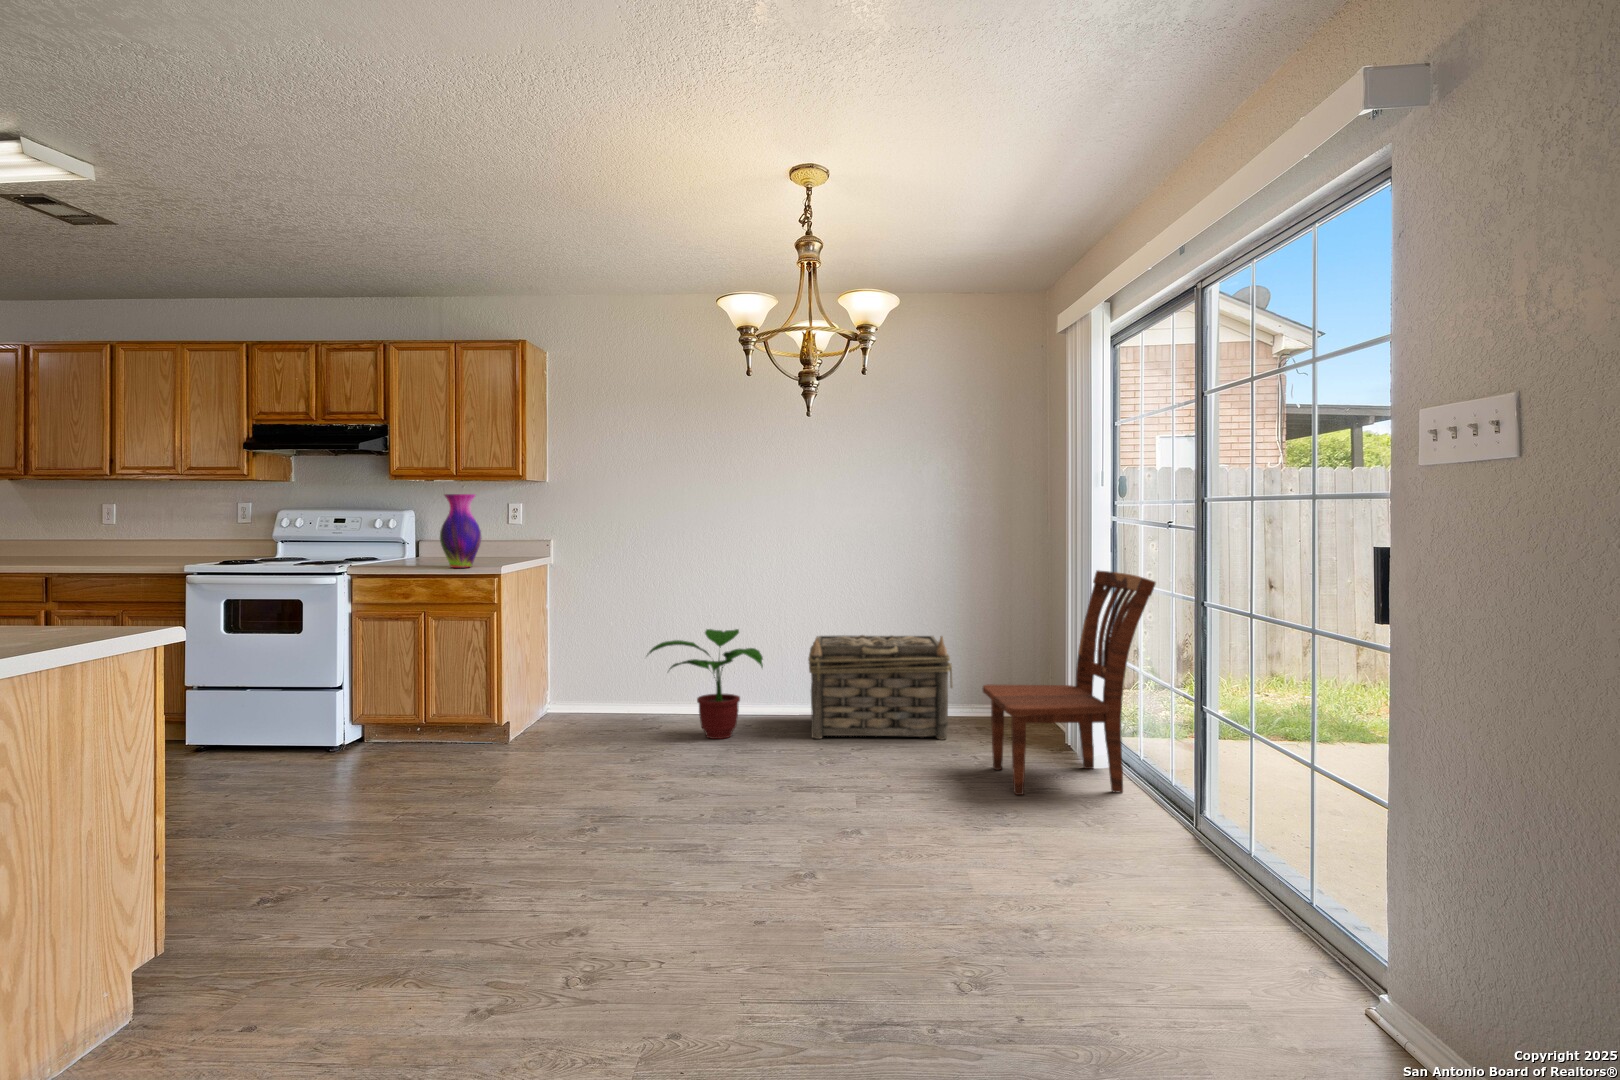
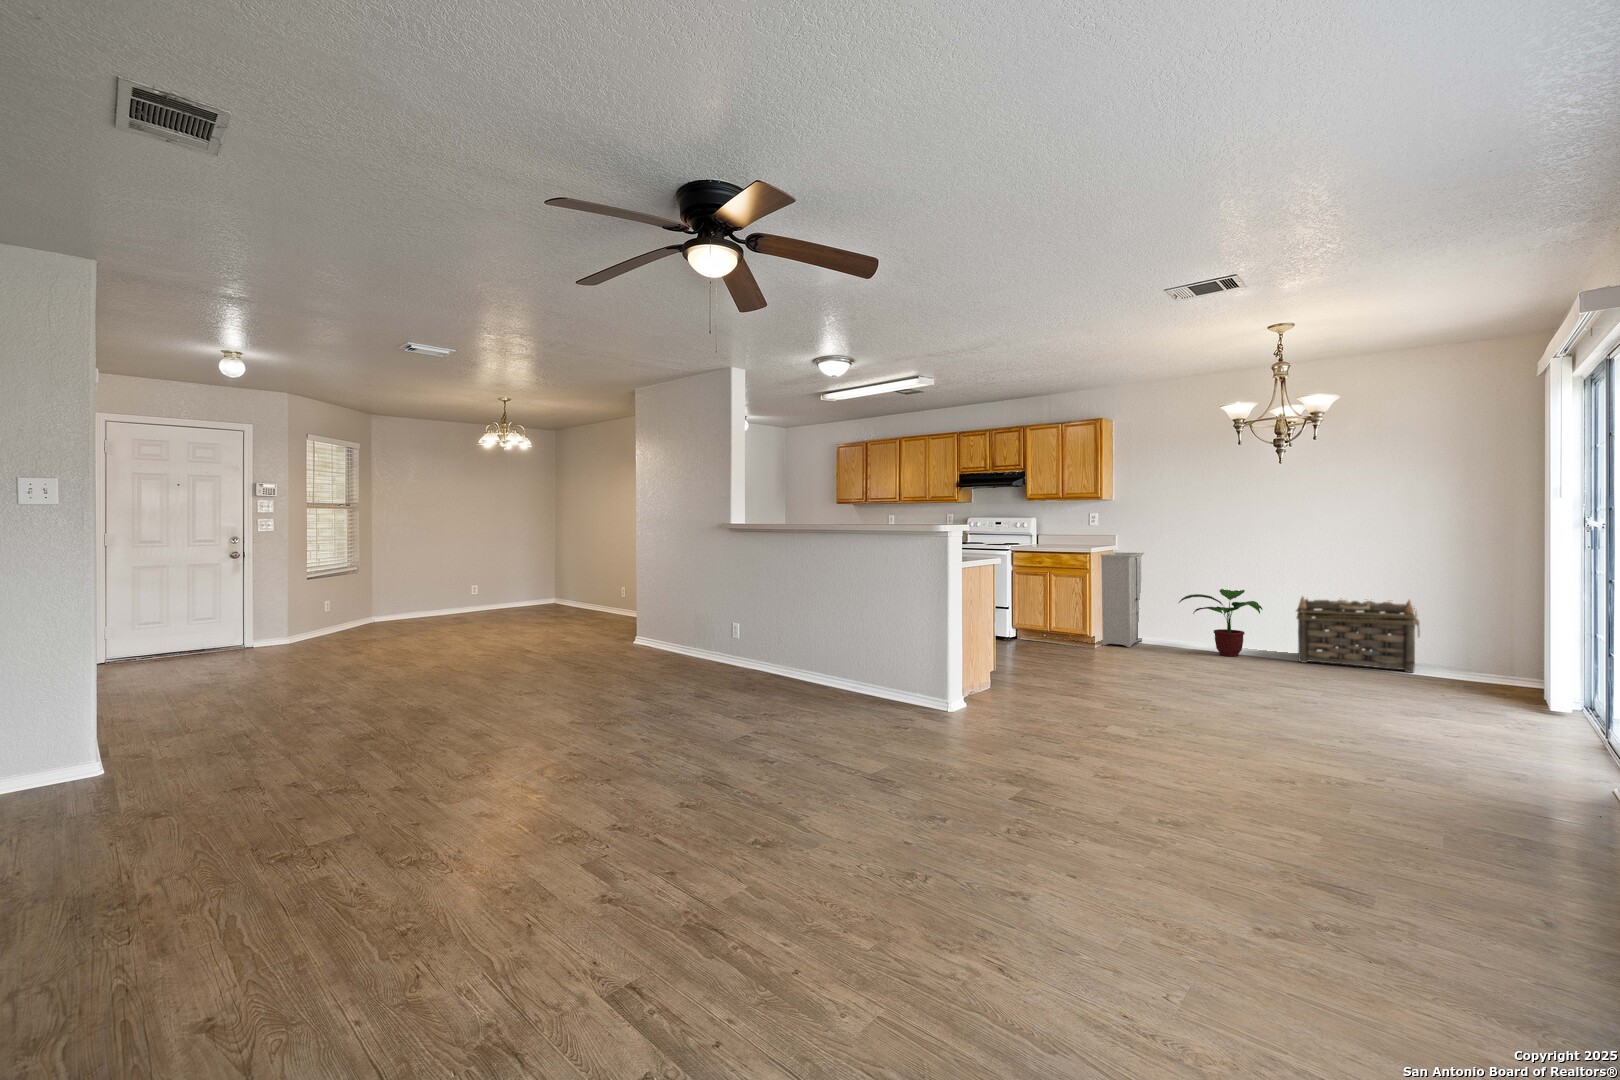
vase: present [440,494,481,568] -> none [1056,509,1079,548]
storage cabinet: none [520,570,595,739] -> present [1101,552,1144,647]
dining chair: present [983,571,1156,795] -> none [1434,554,1582,711]

